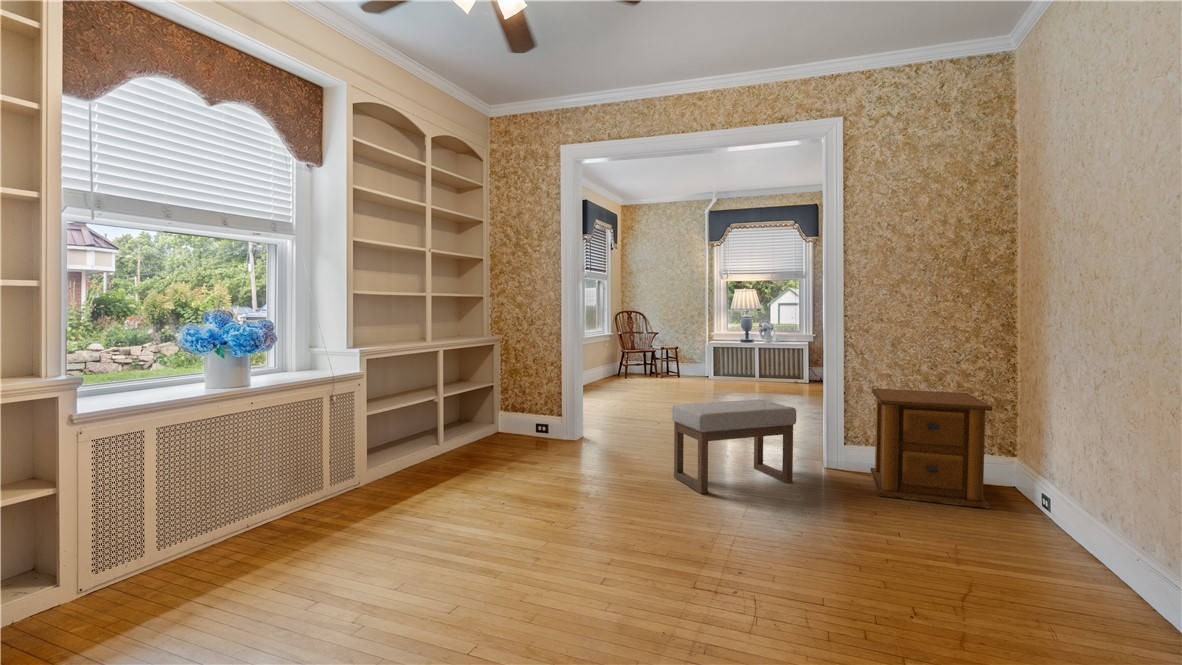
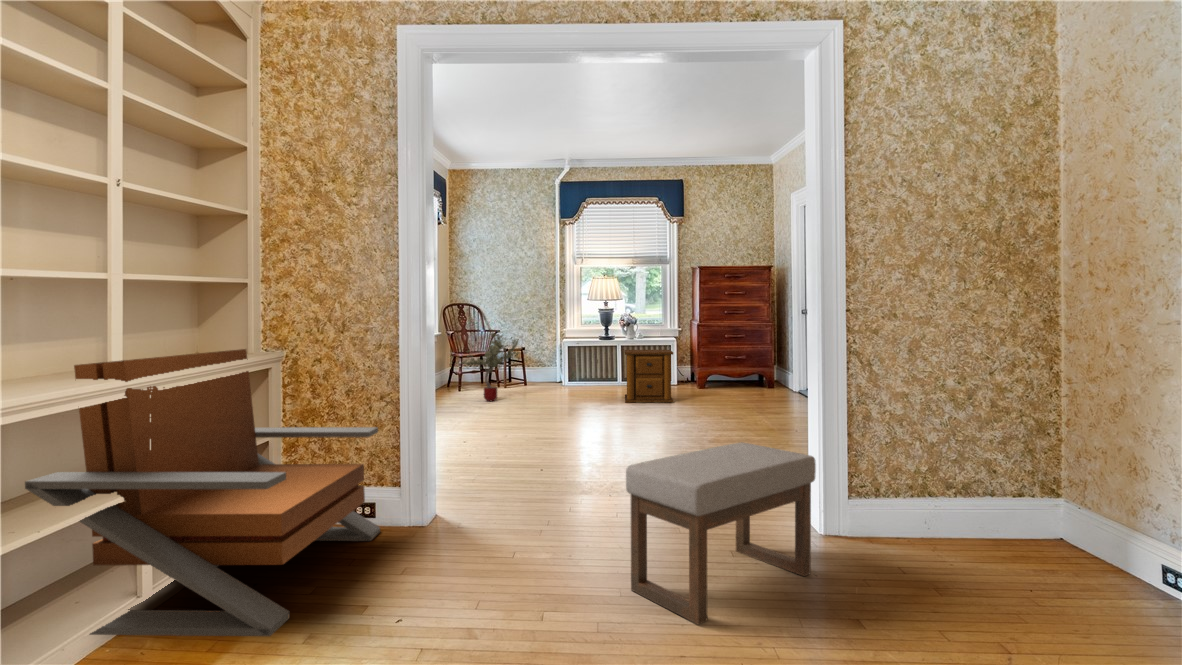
potted tree: none [625,326,668,378] -> present [462,331,519,401]
lounge chair: none [388,334,548,473] -> present [25,349,380,636]
side table: present [871,389,992,509] -> present [625,350,674,403]

